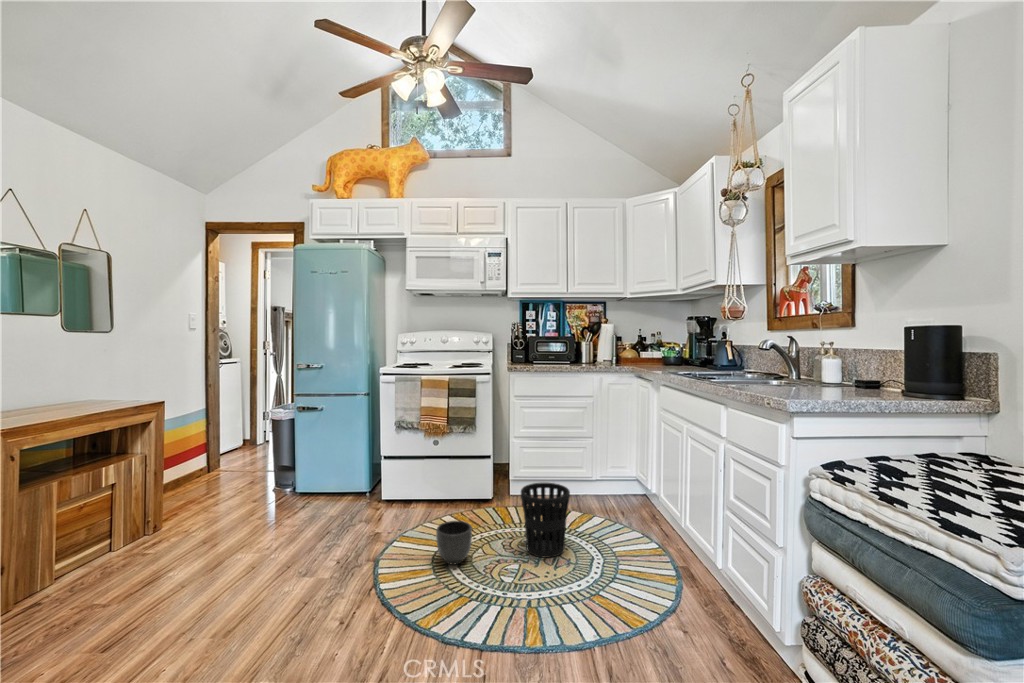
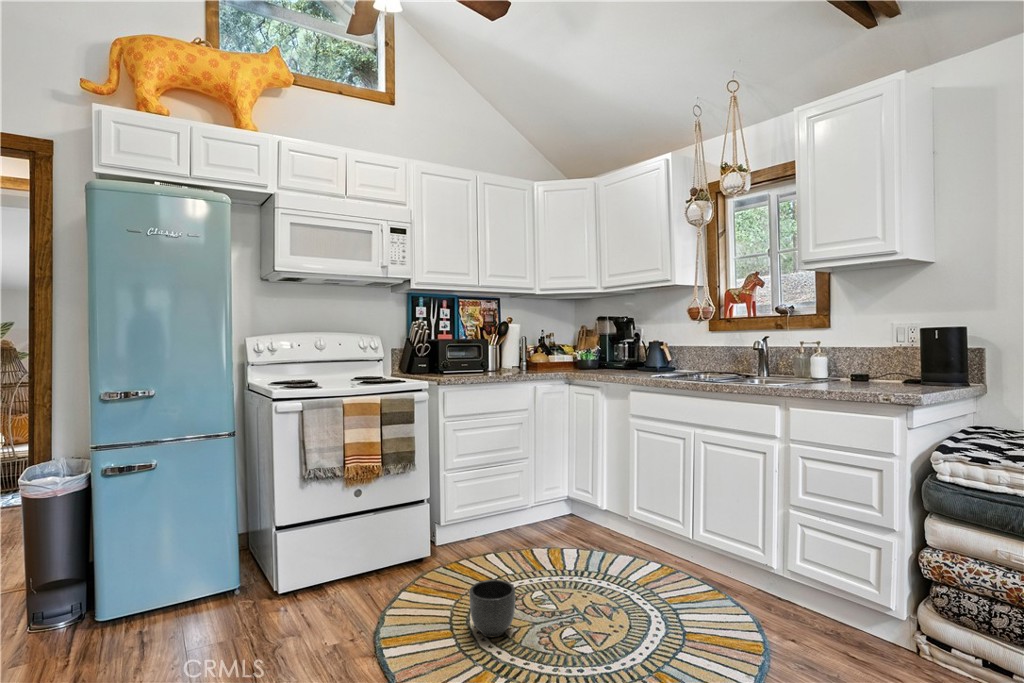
wastebasket: present [521,483,570,558] -> none [534,511,591,598]

